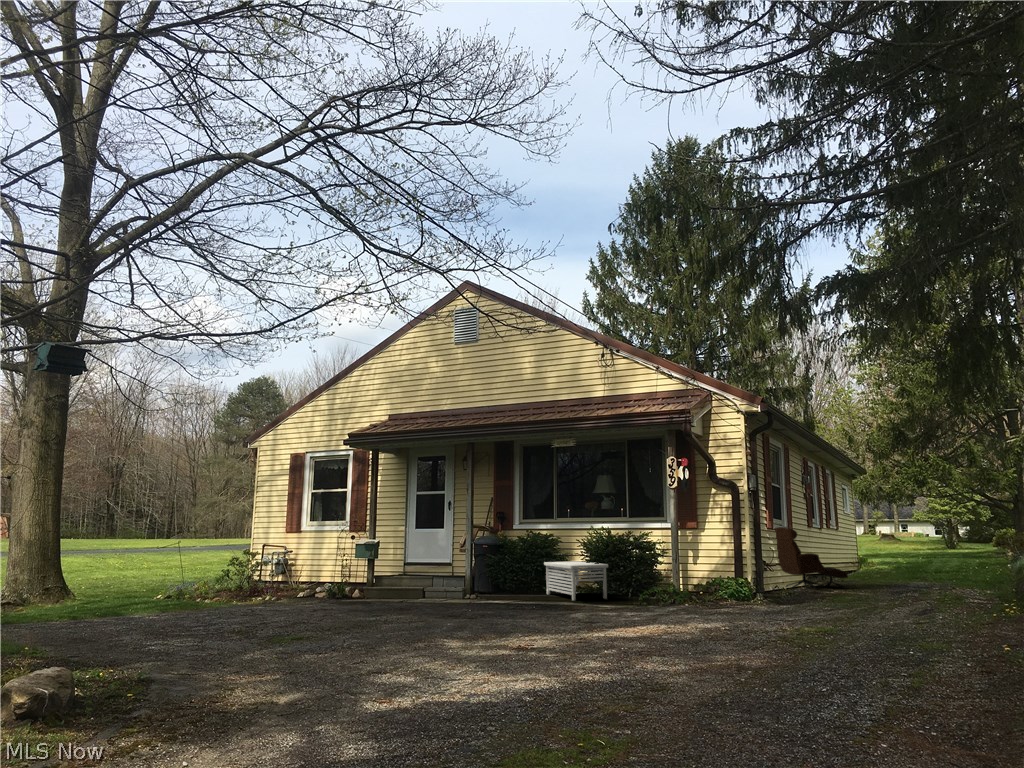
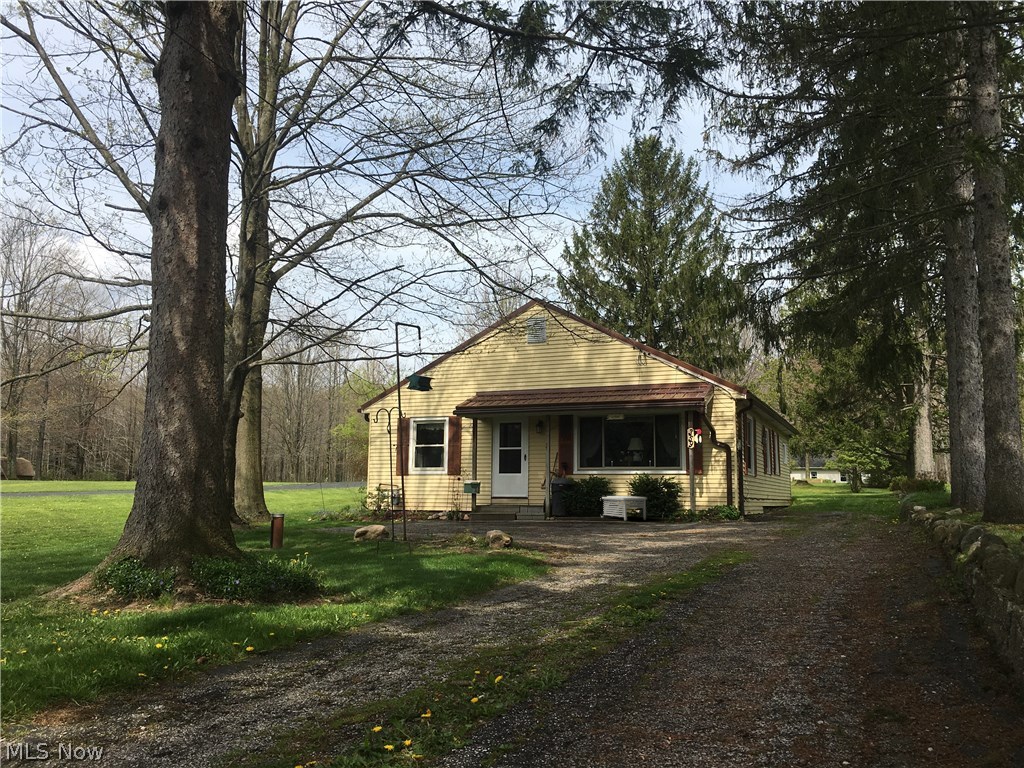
lounge chair: present [774,527,848,589] -> none [746,474,795,514]

